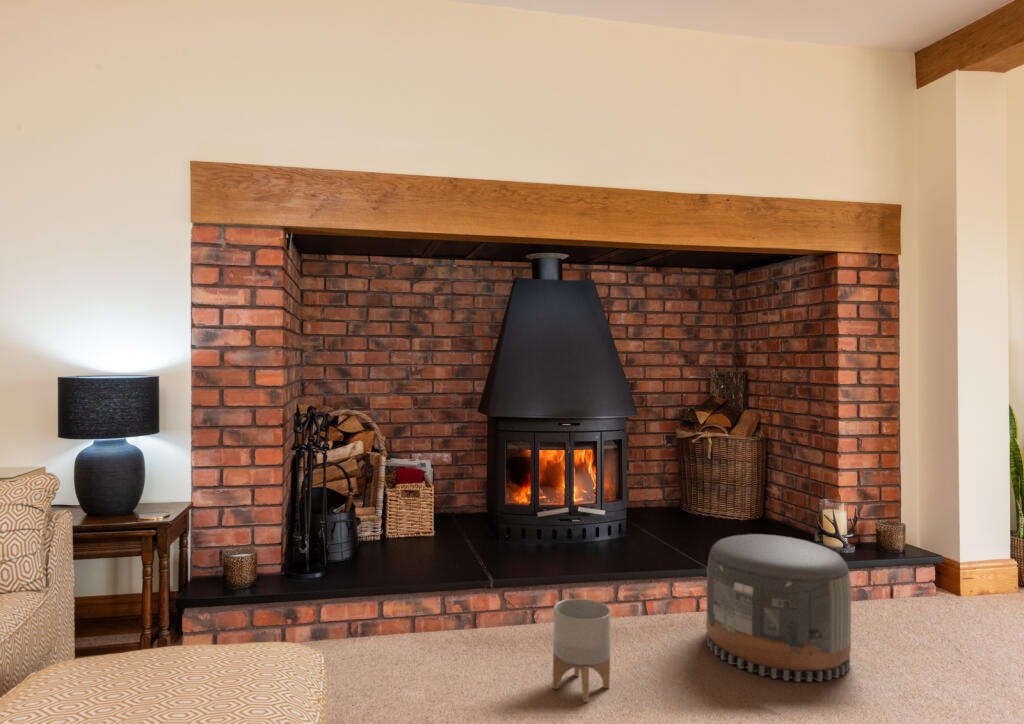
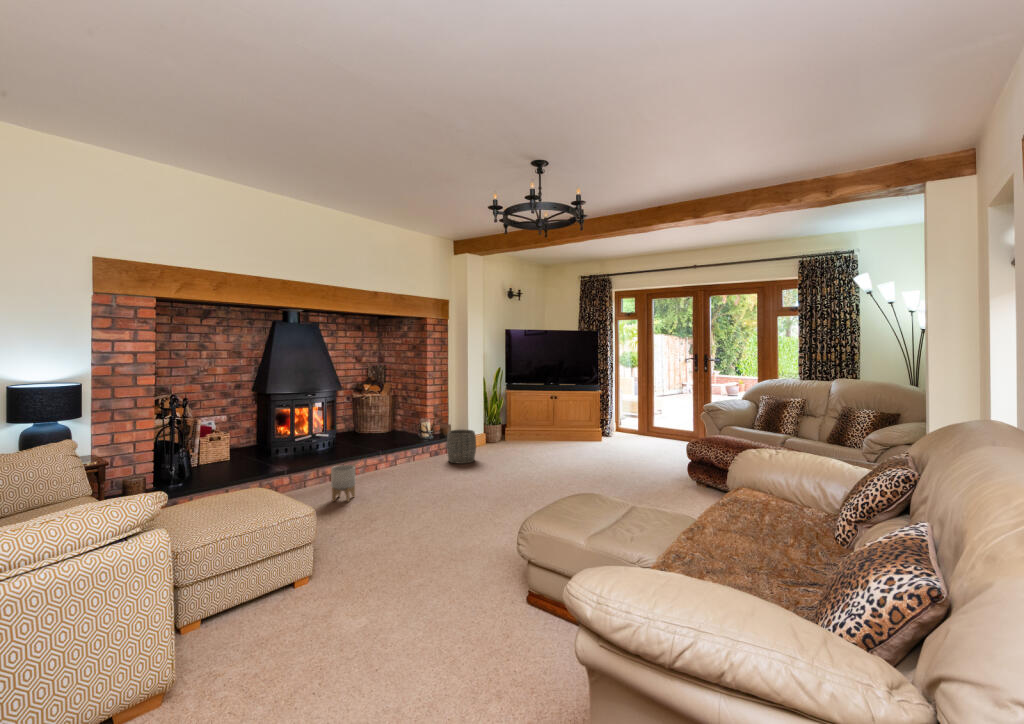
pouf: present [706,534,851,682] -> none [383,432,437,483]
woven basket: none [887,544,980,645] -> present [447,430,476,464]

